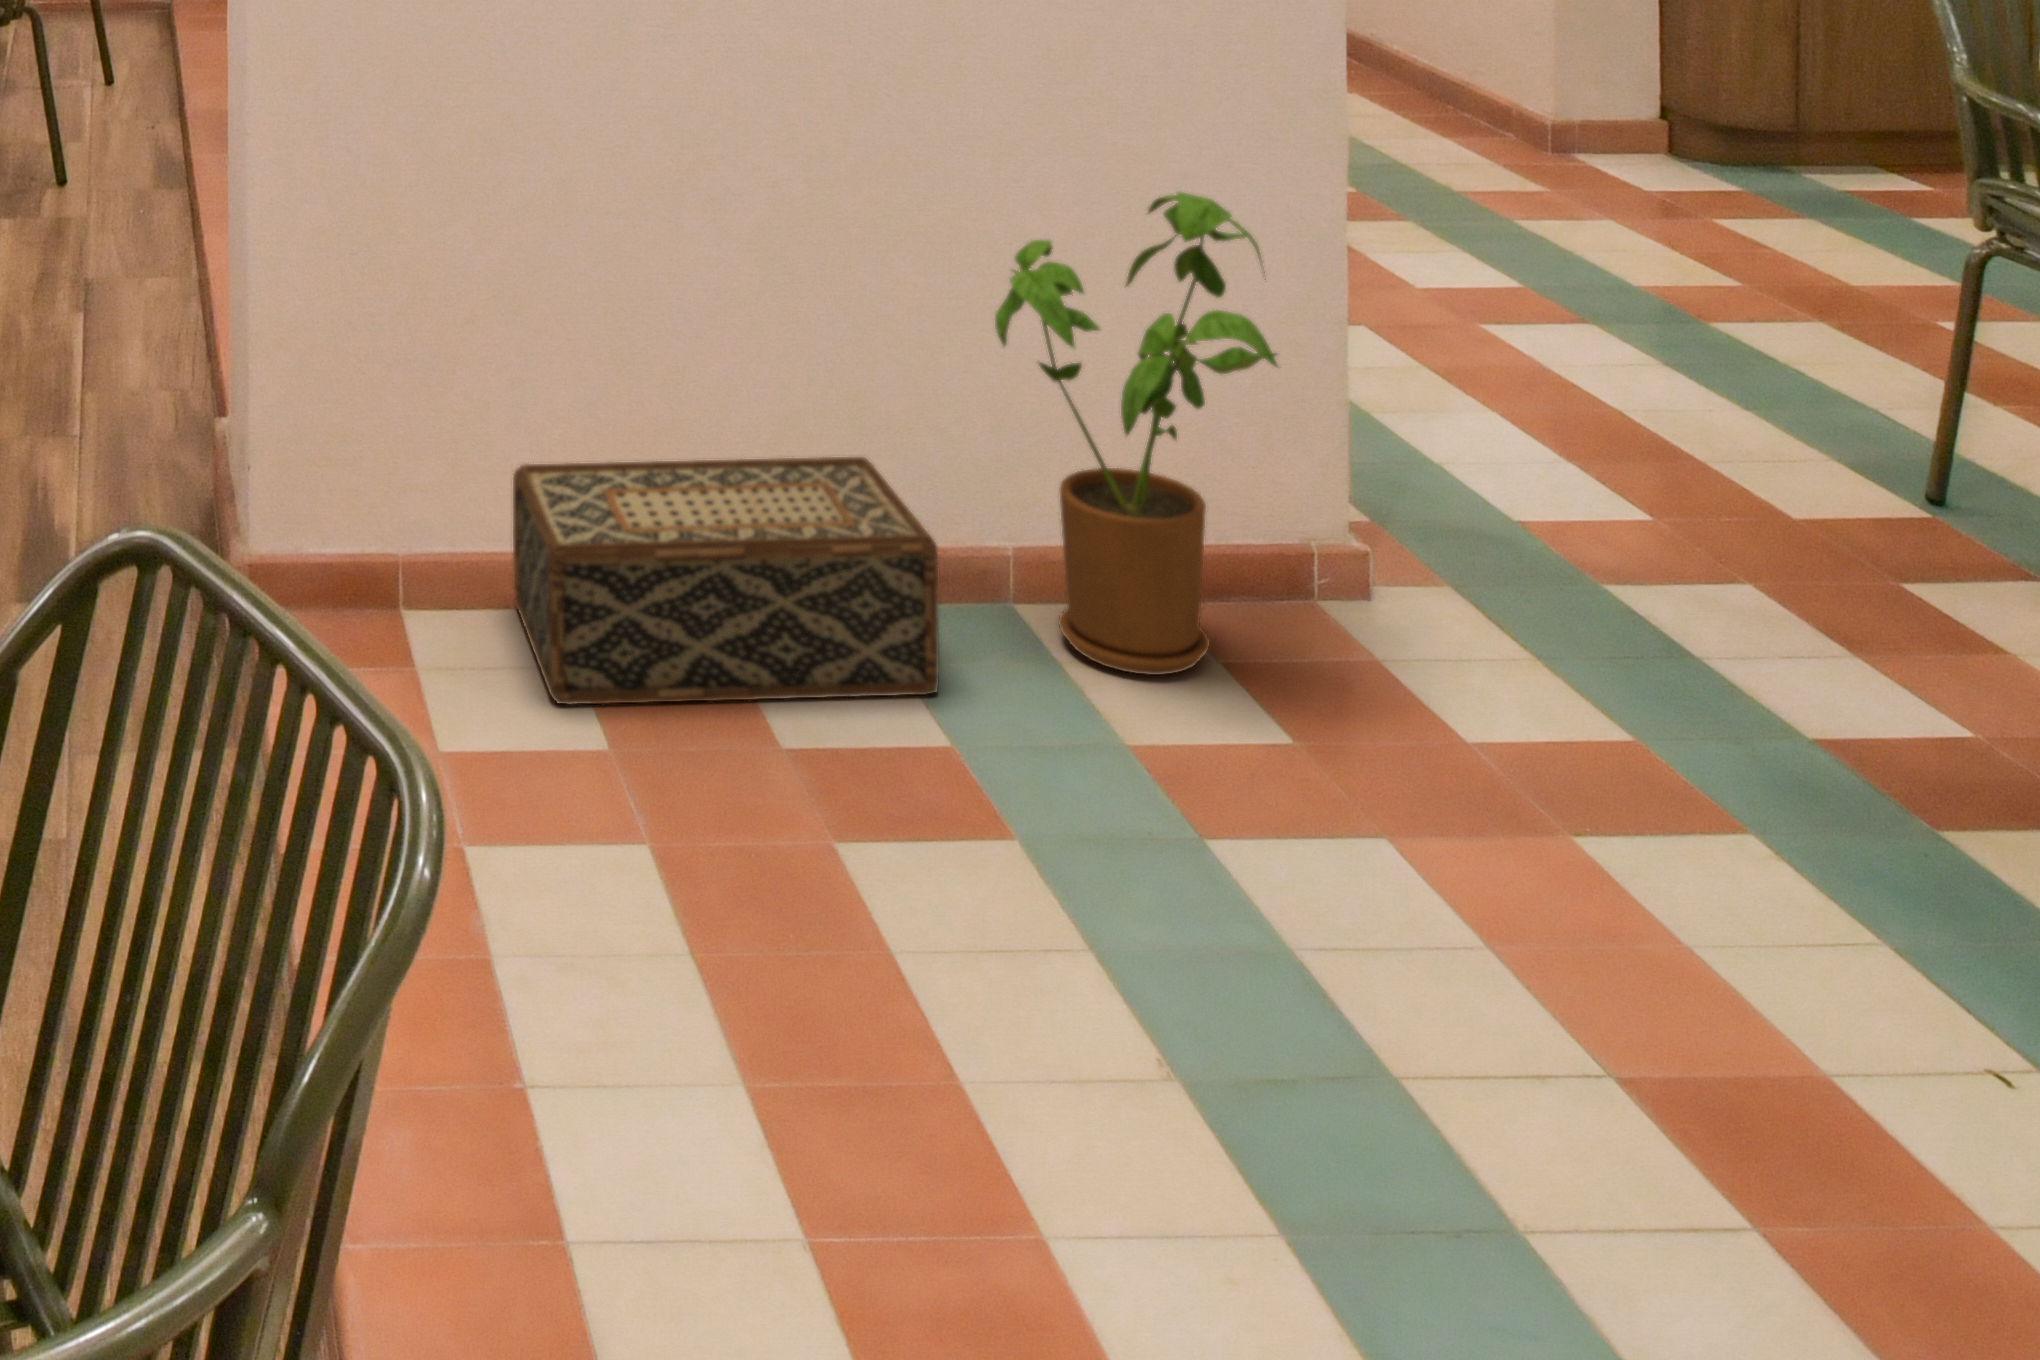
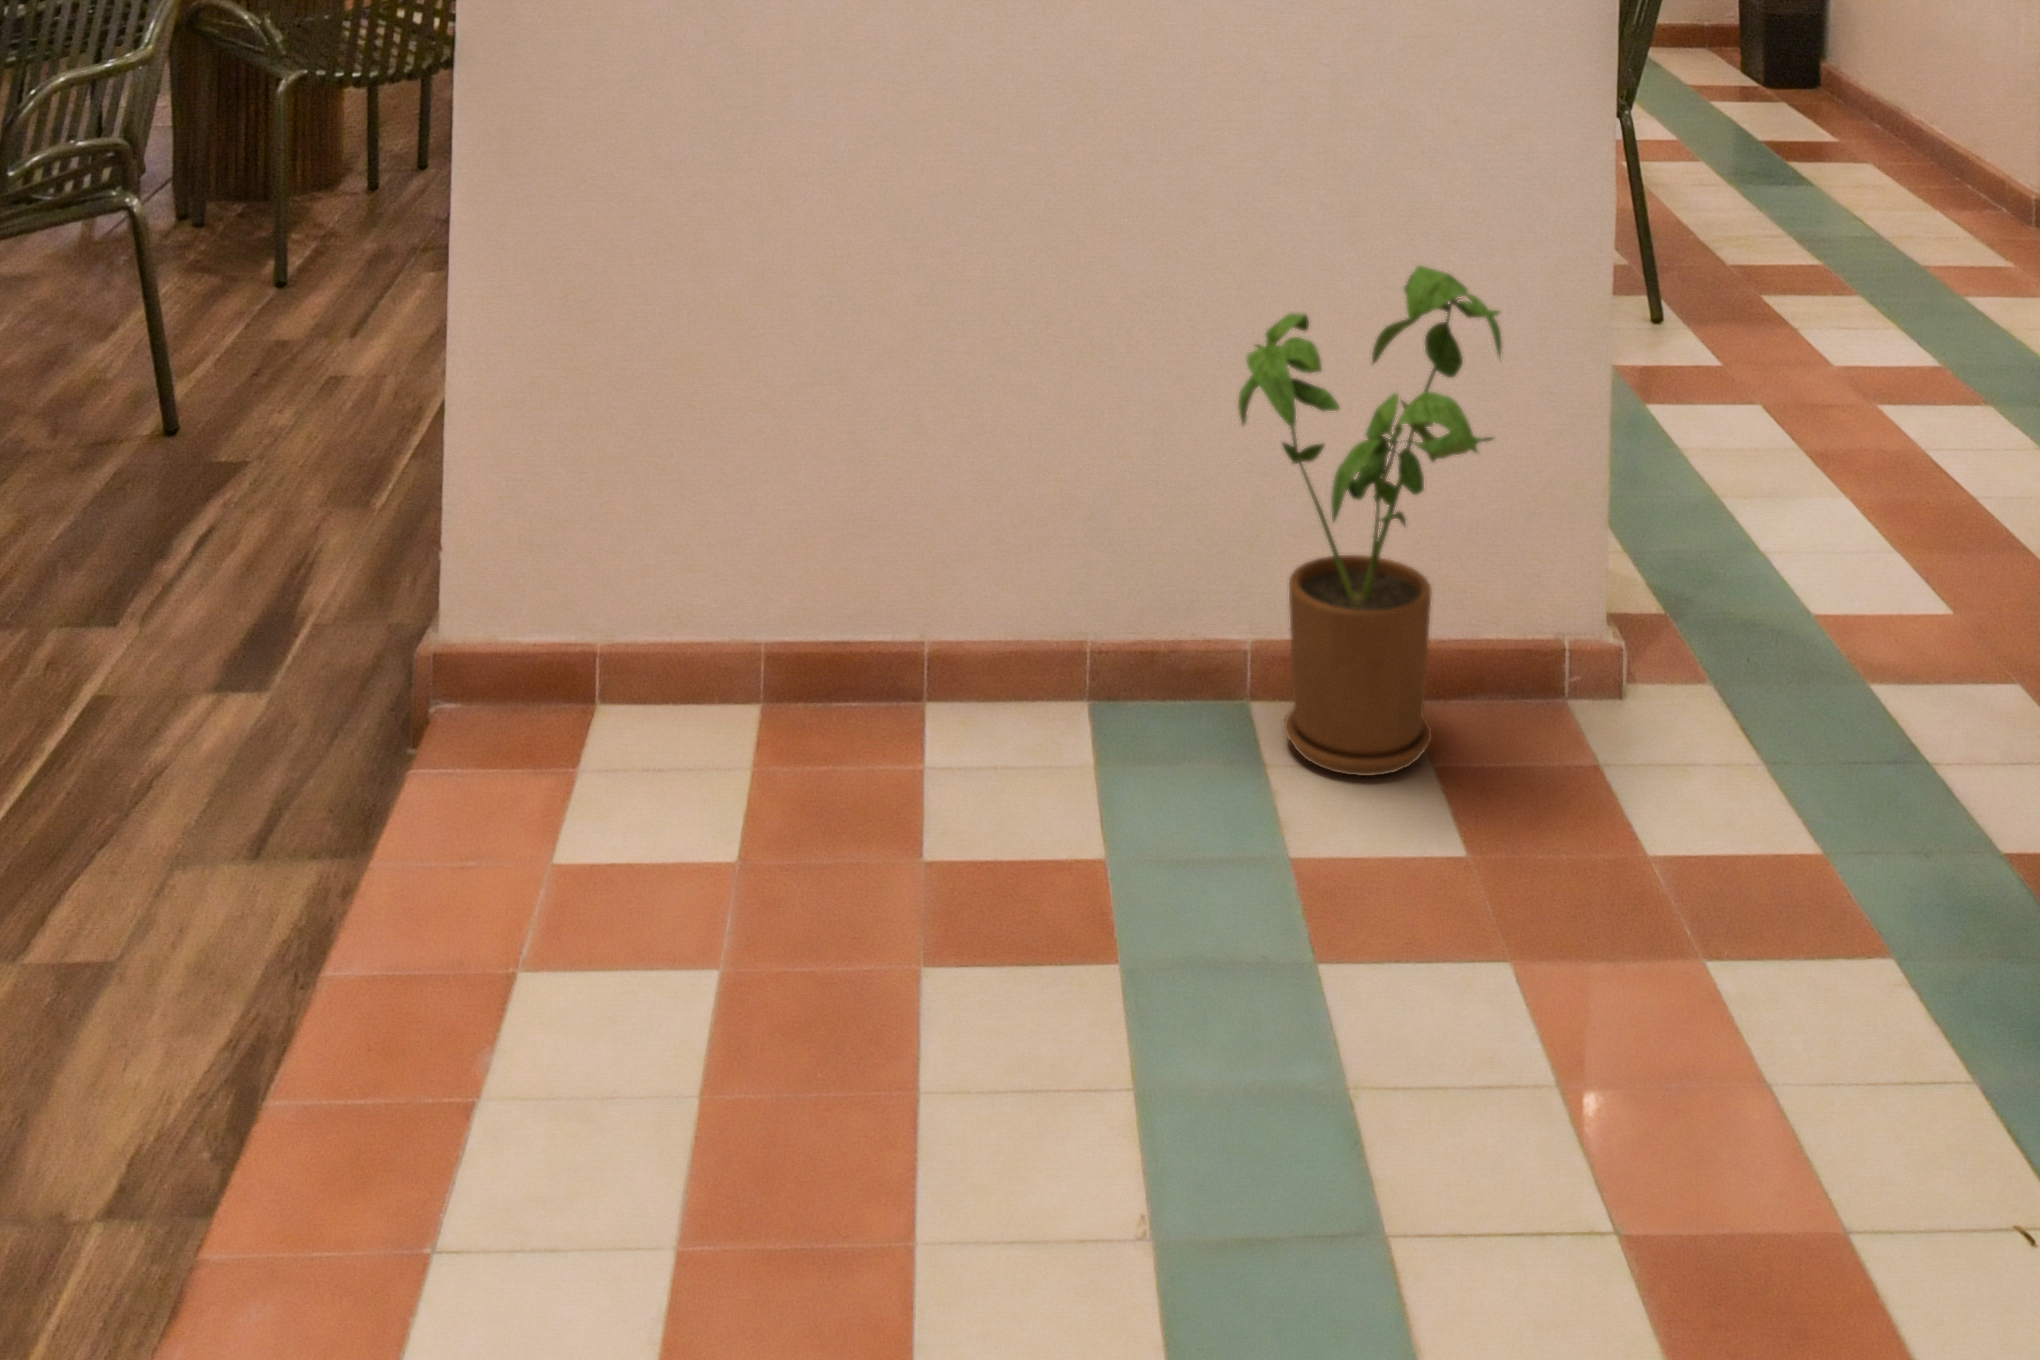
woven basket: present [513,457,939,704] -> none [716,540,1133,805]

